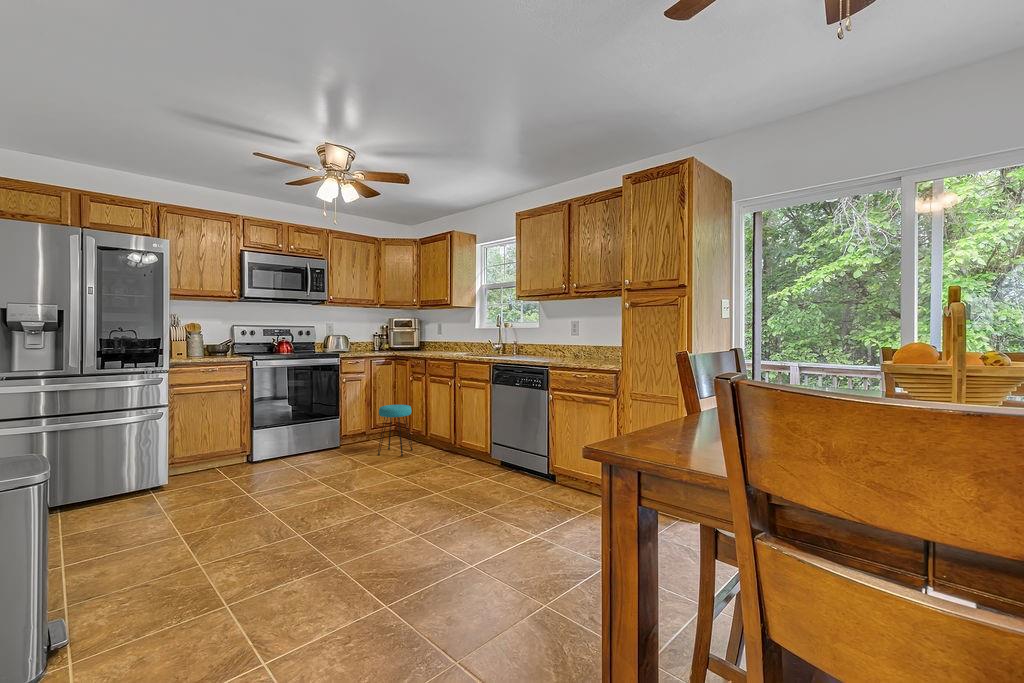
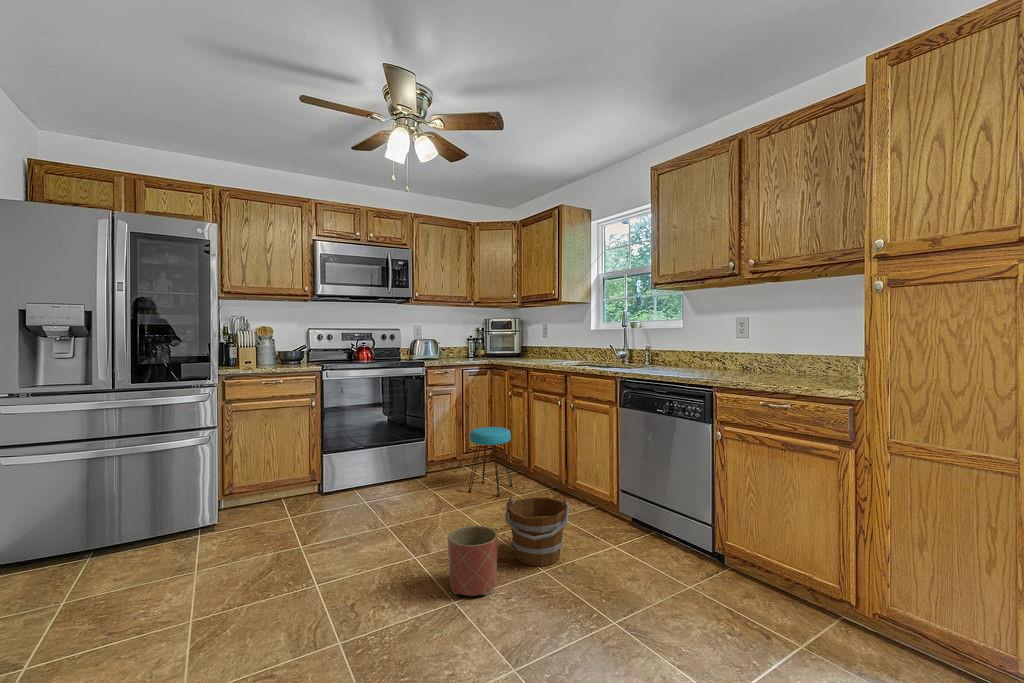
bucket: none [409,445,454,491] -> present [505,496,569,566]
planter: none [369,464,405,508] -> present [448,526,498,596]

